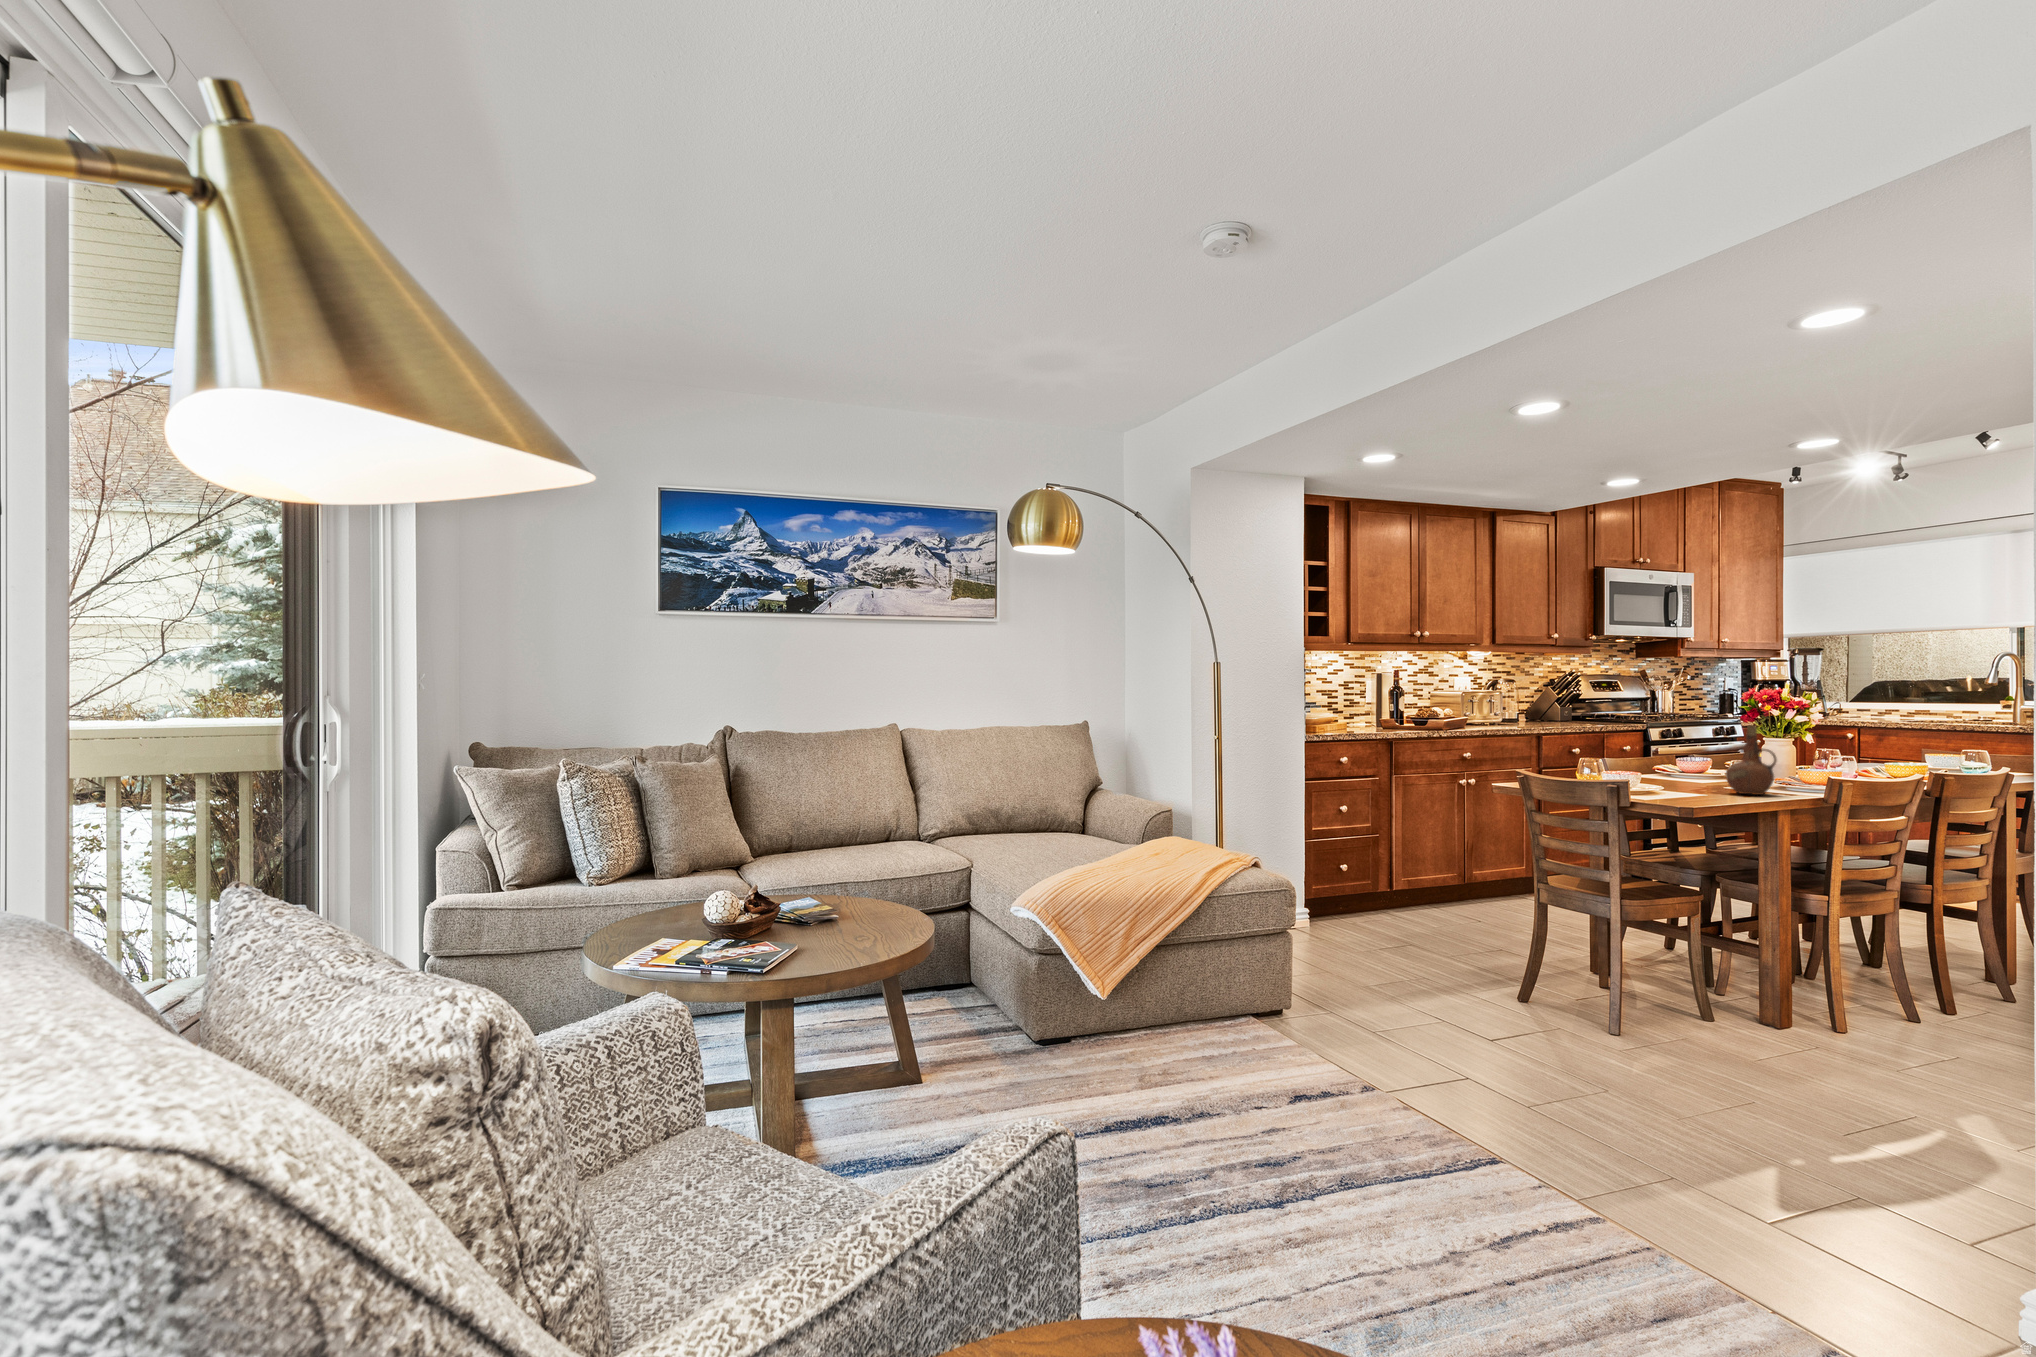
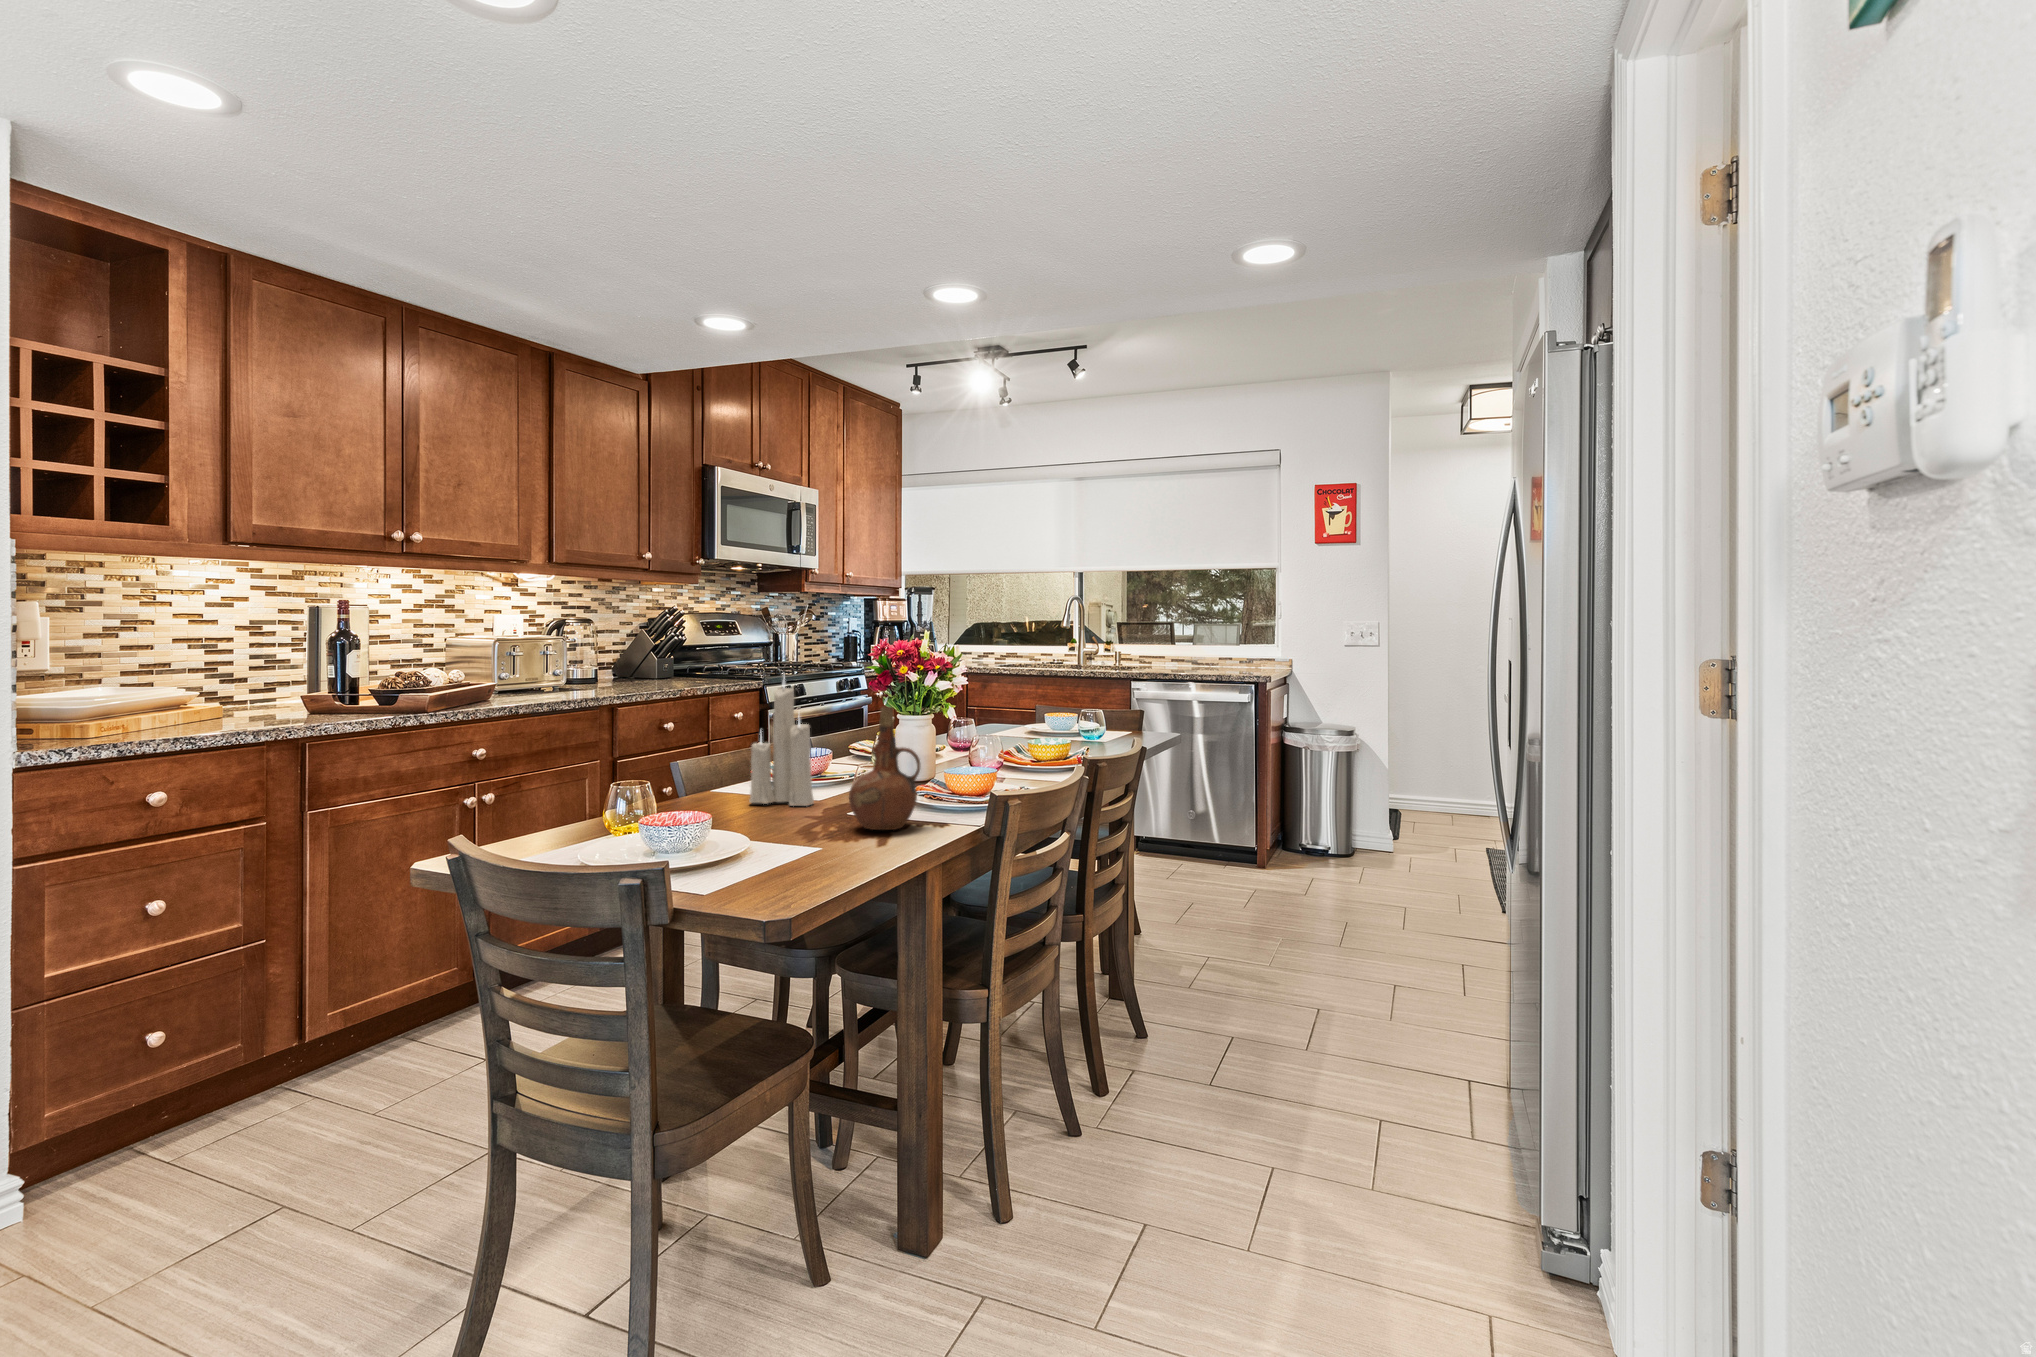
candle: none [1655,703,1700,785] -> present [749,681,814,806]

